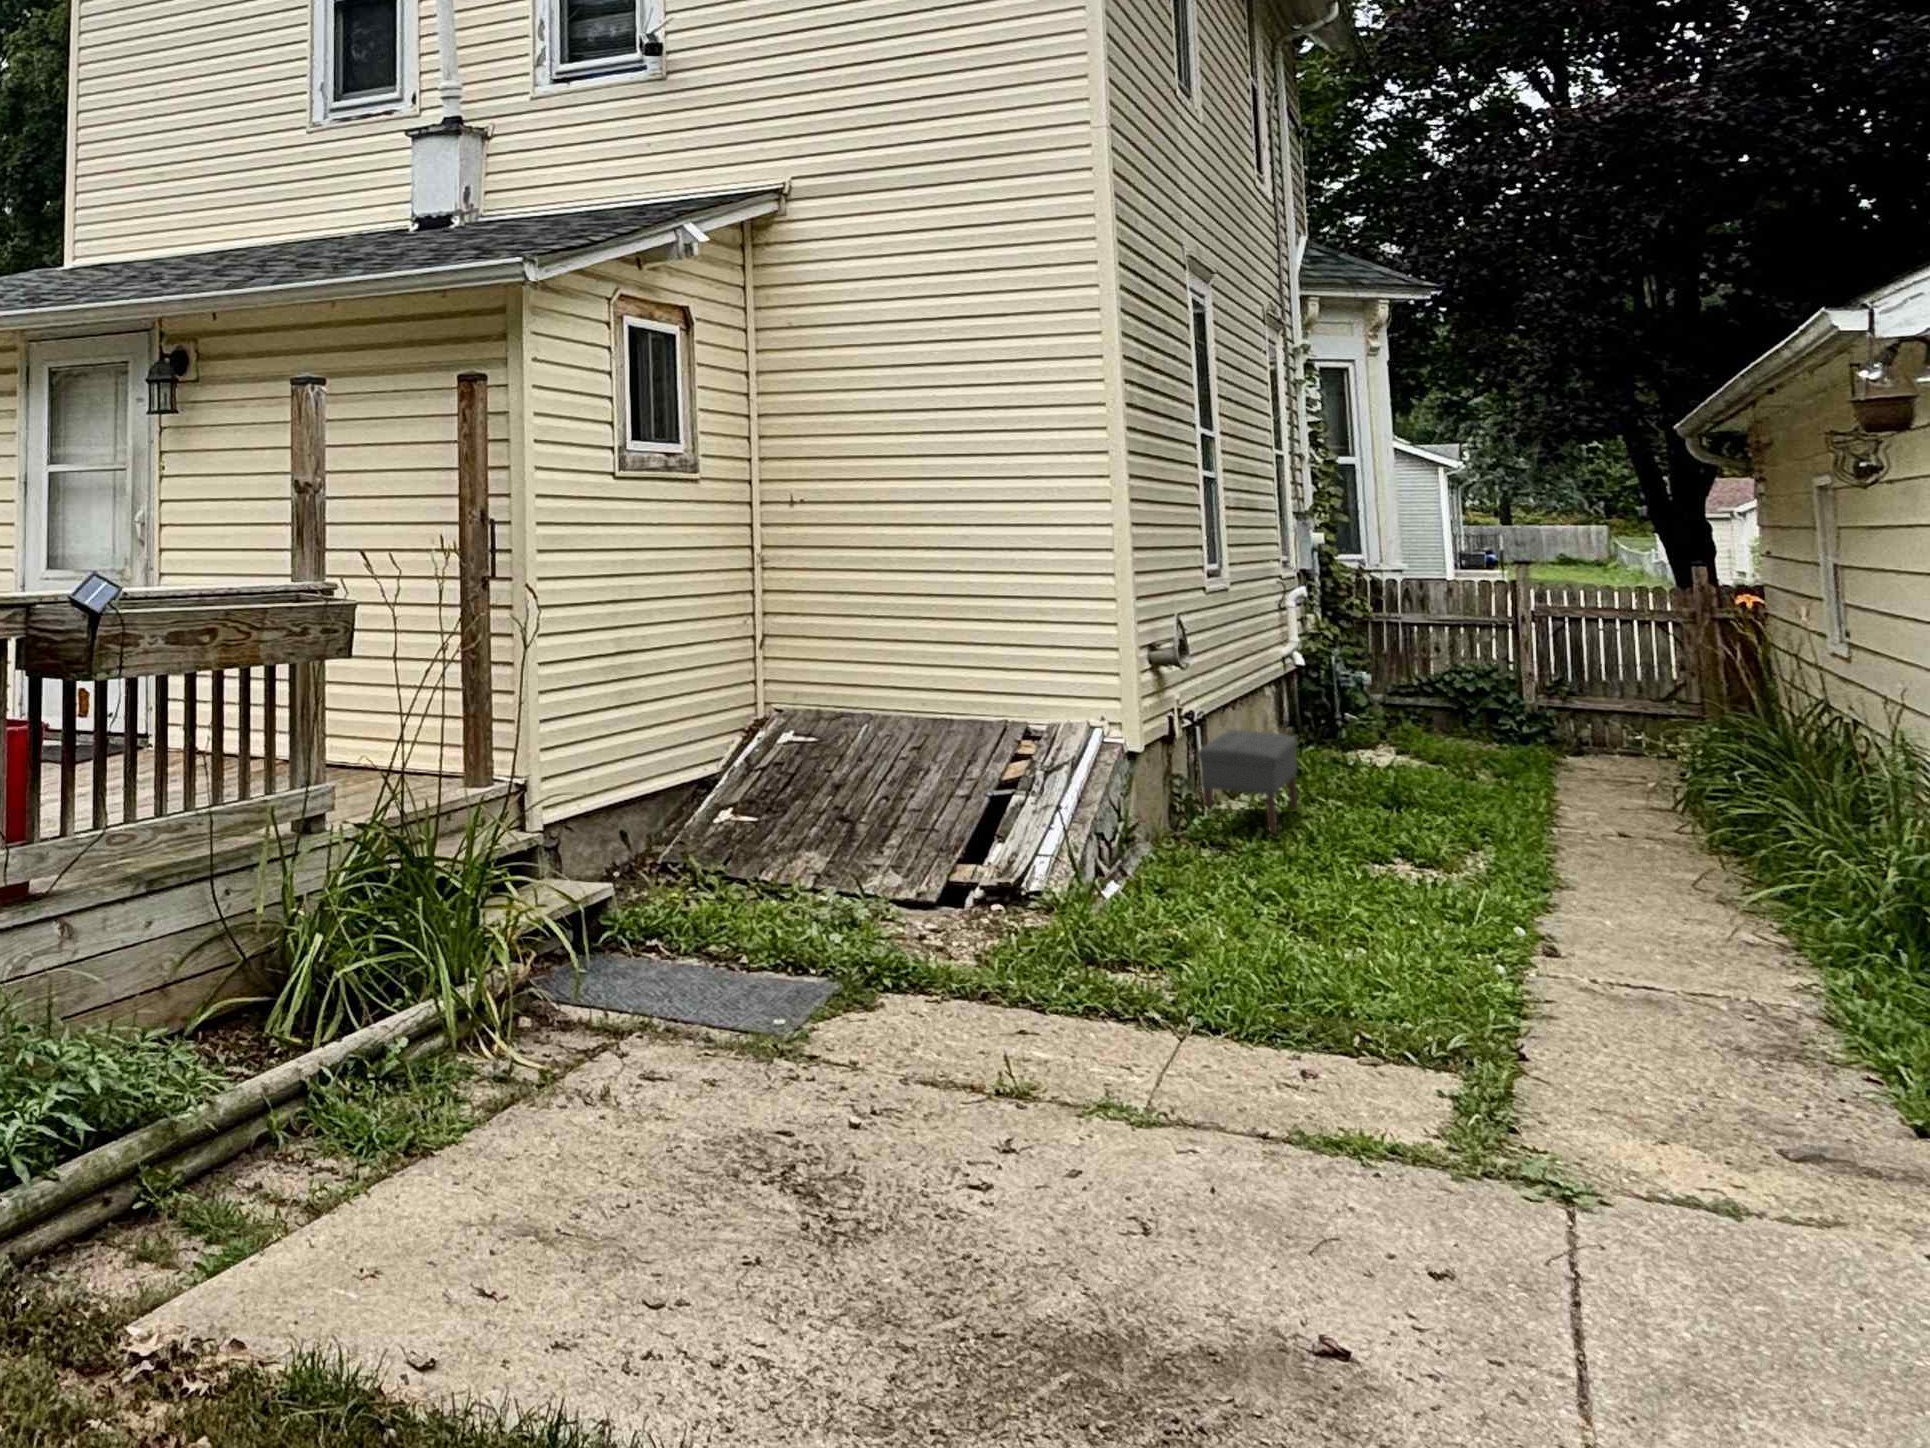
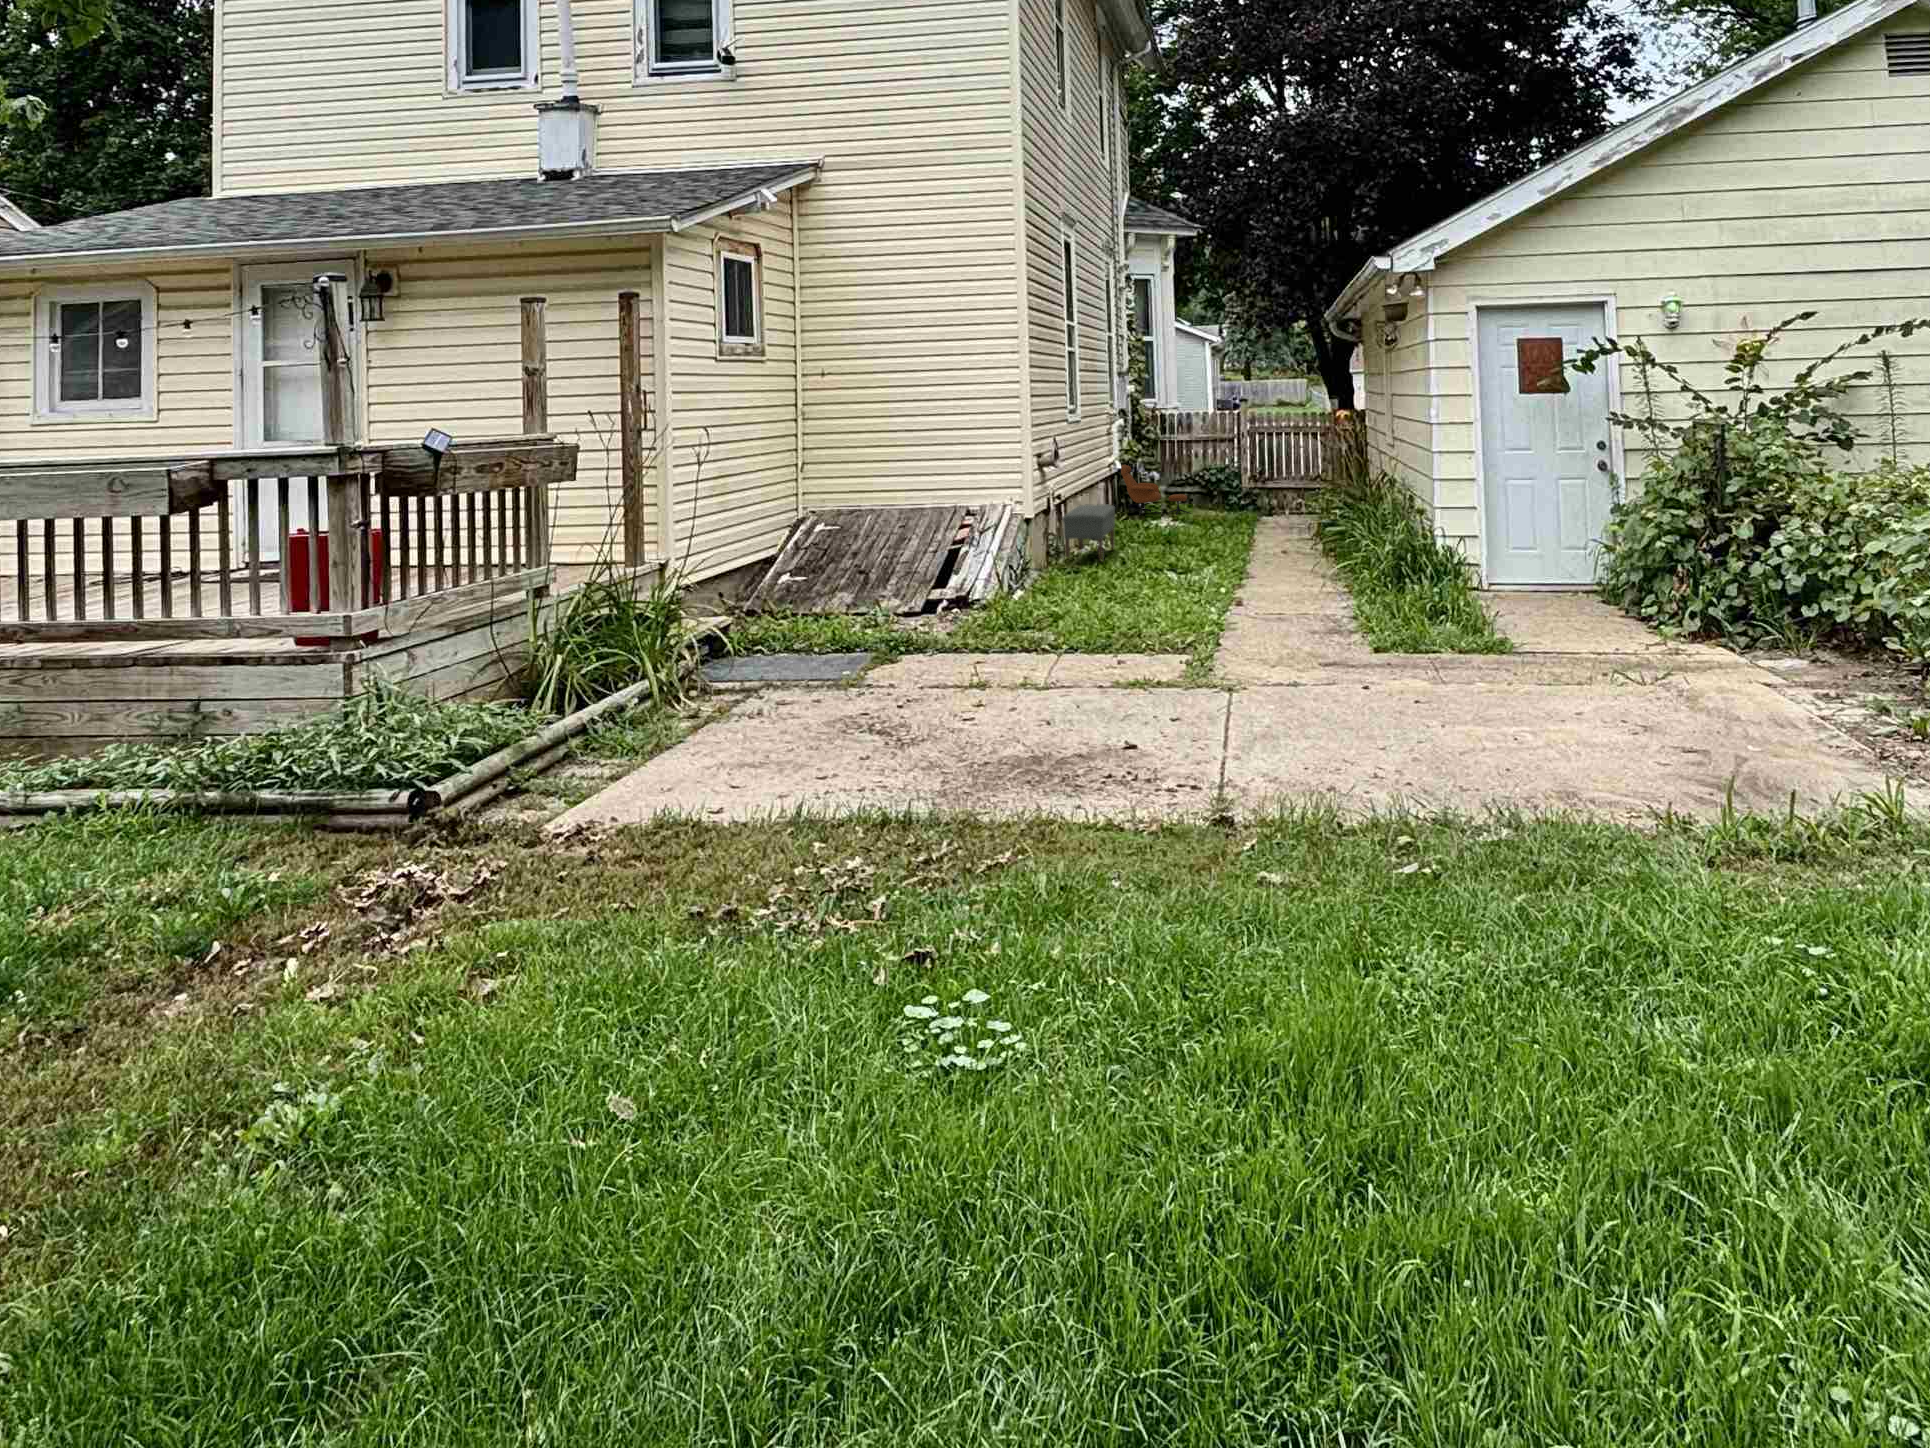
lounge chair: none [1304,659,1439,751] -> present [1121,465,1189,516]

